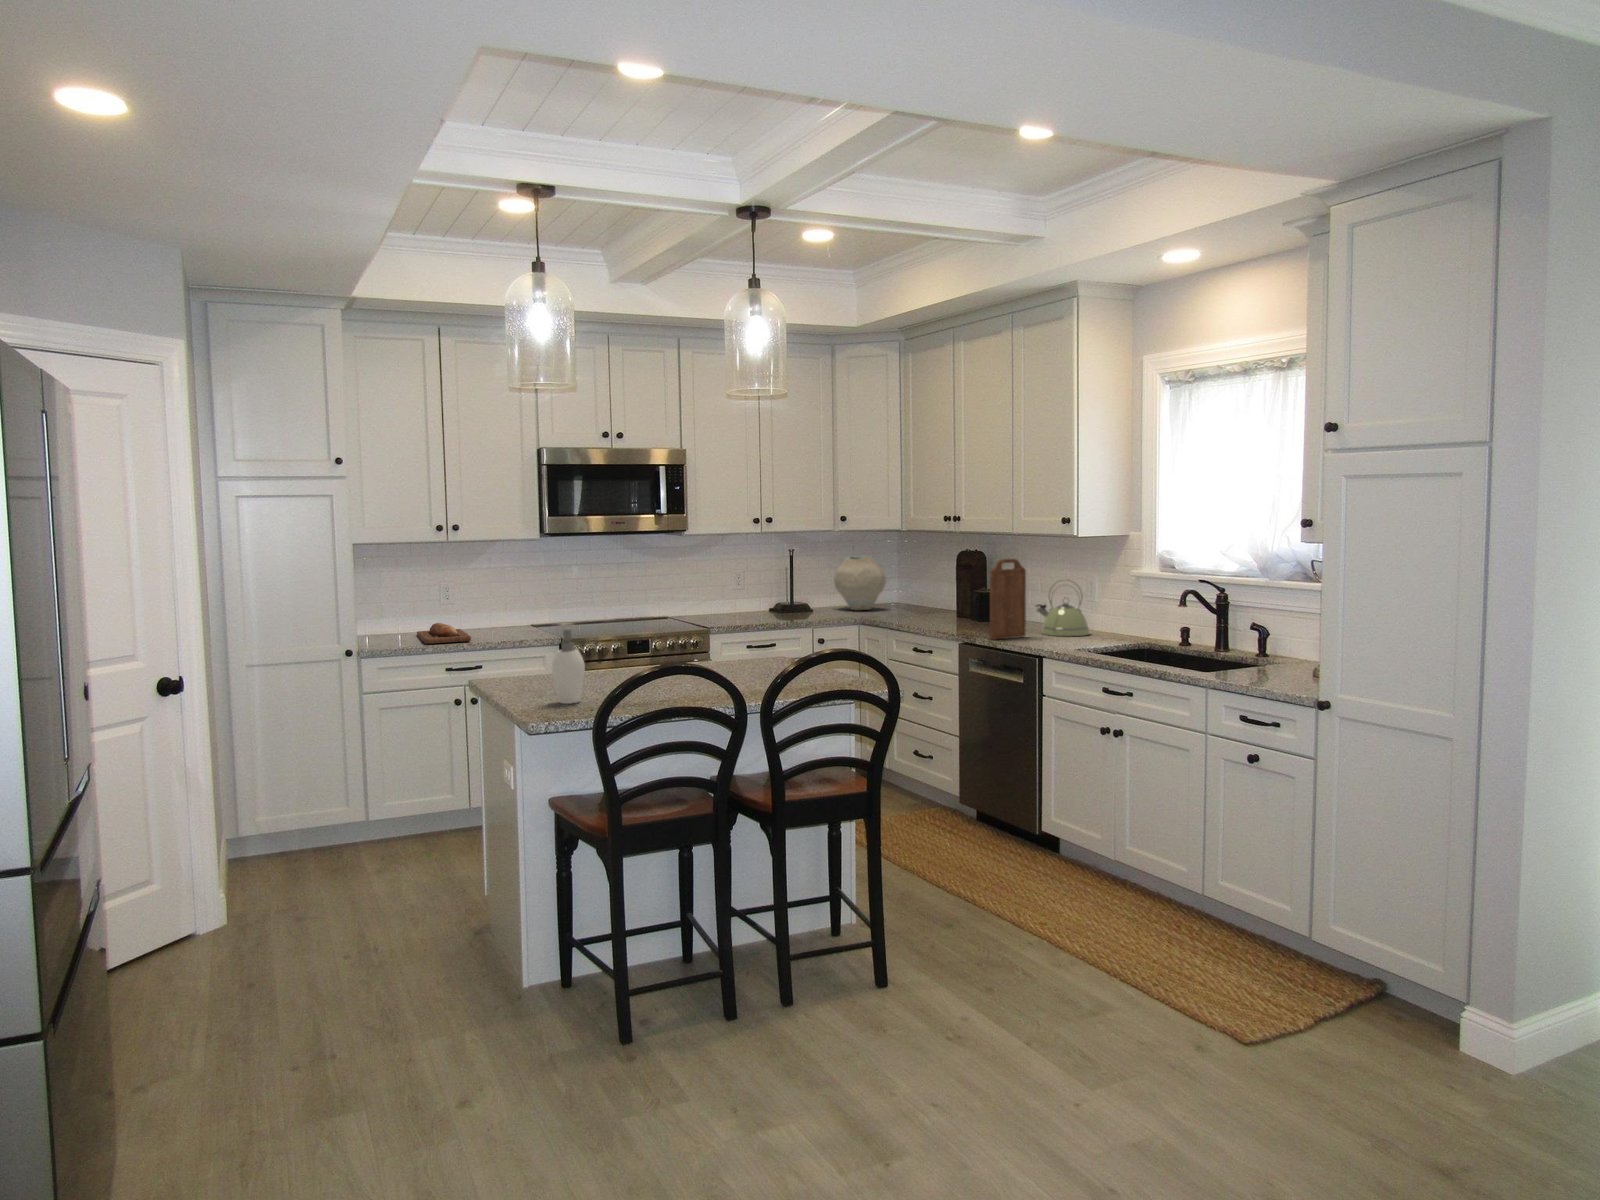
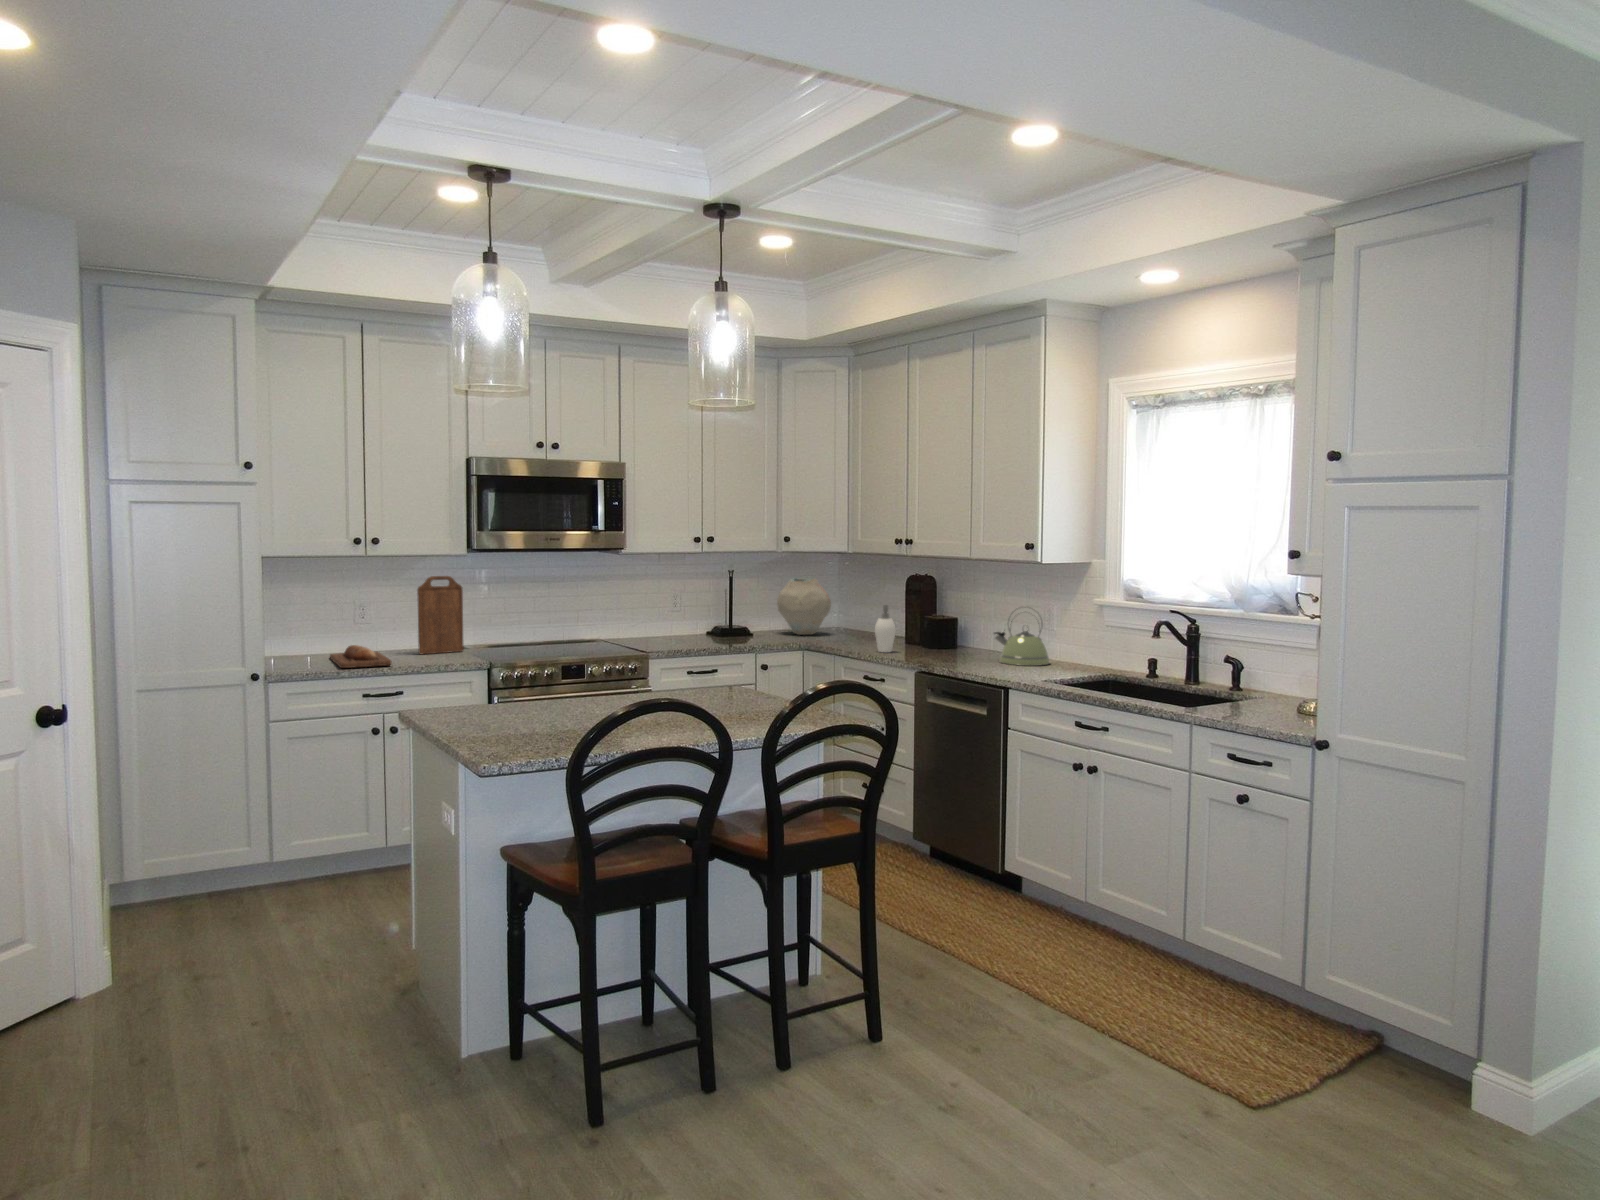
cutting board: present [990,559,1026,640] -> present [417,576,464,654]
soap dispenser: present [552,629,585,704] -> present [875,605,896,652]

